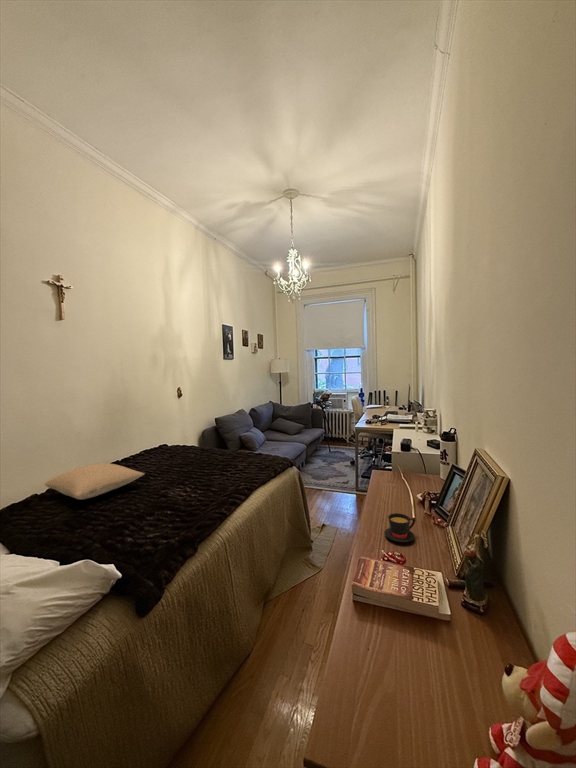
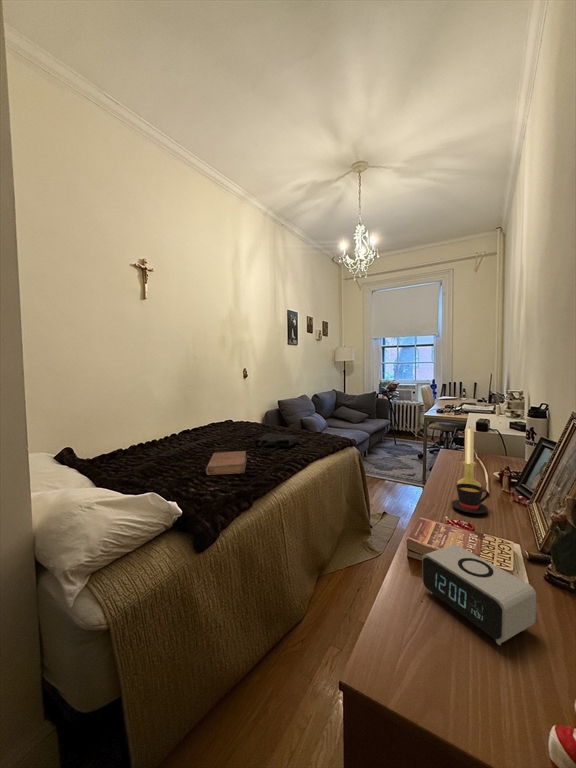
candle holder: none [388,457,407,514] -> present [457,427,481,487]
tote bag: none [194,458,240,484] -> present [254,433,299,454]
pillow: present [45,463,144,499] -> none [125,428,209,457]
book: none [144,484,187,517] -> present [206,451,247,475]
alarm clock: none [366,589,460,689] -> present [422,544,536,645]

